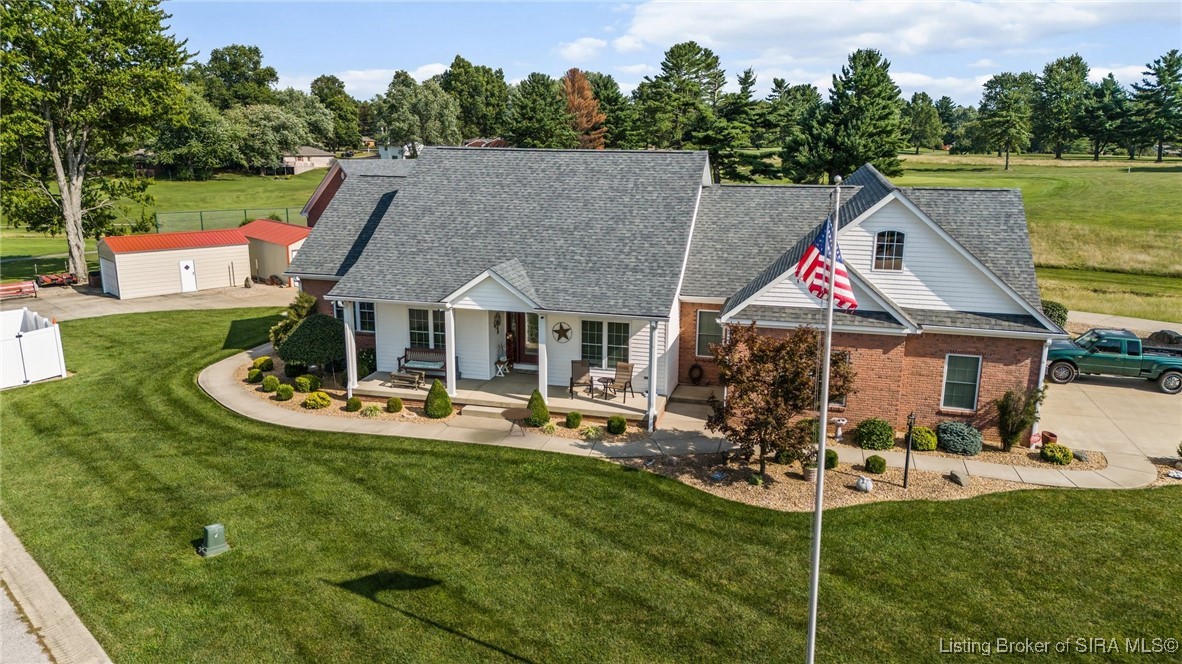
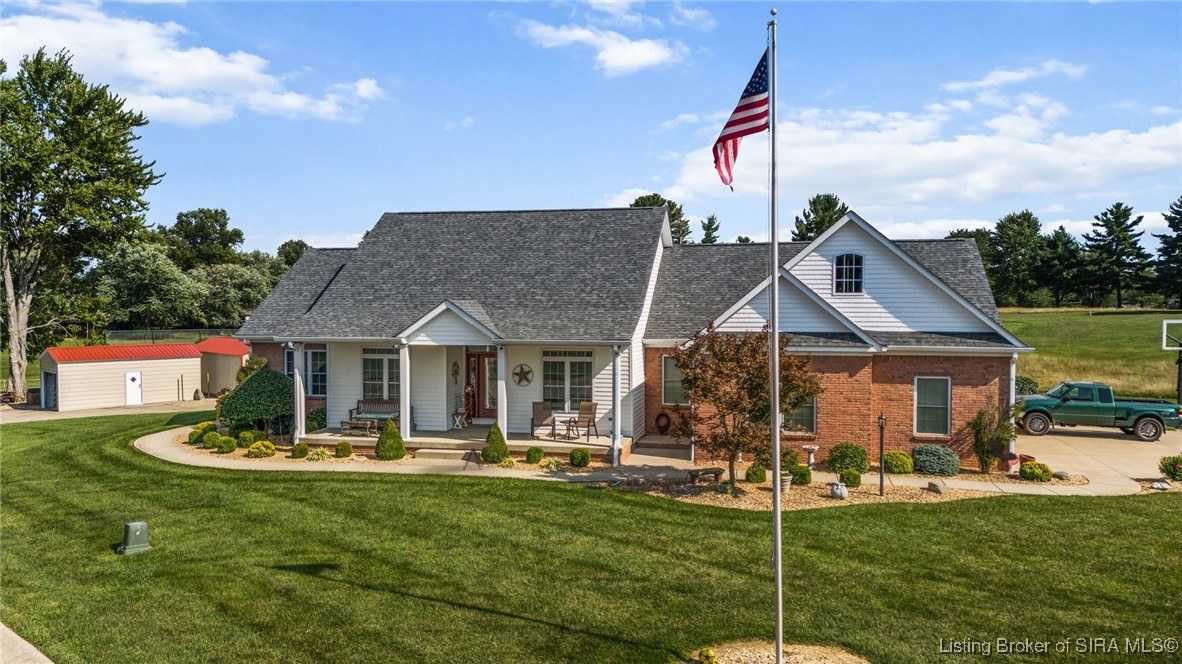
chair: none [1009,420,1039,461] -> present [989,437,1017,473]

